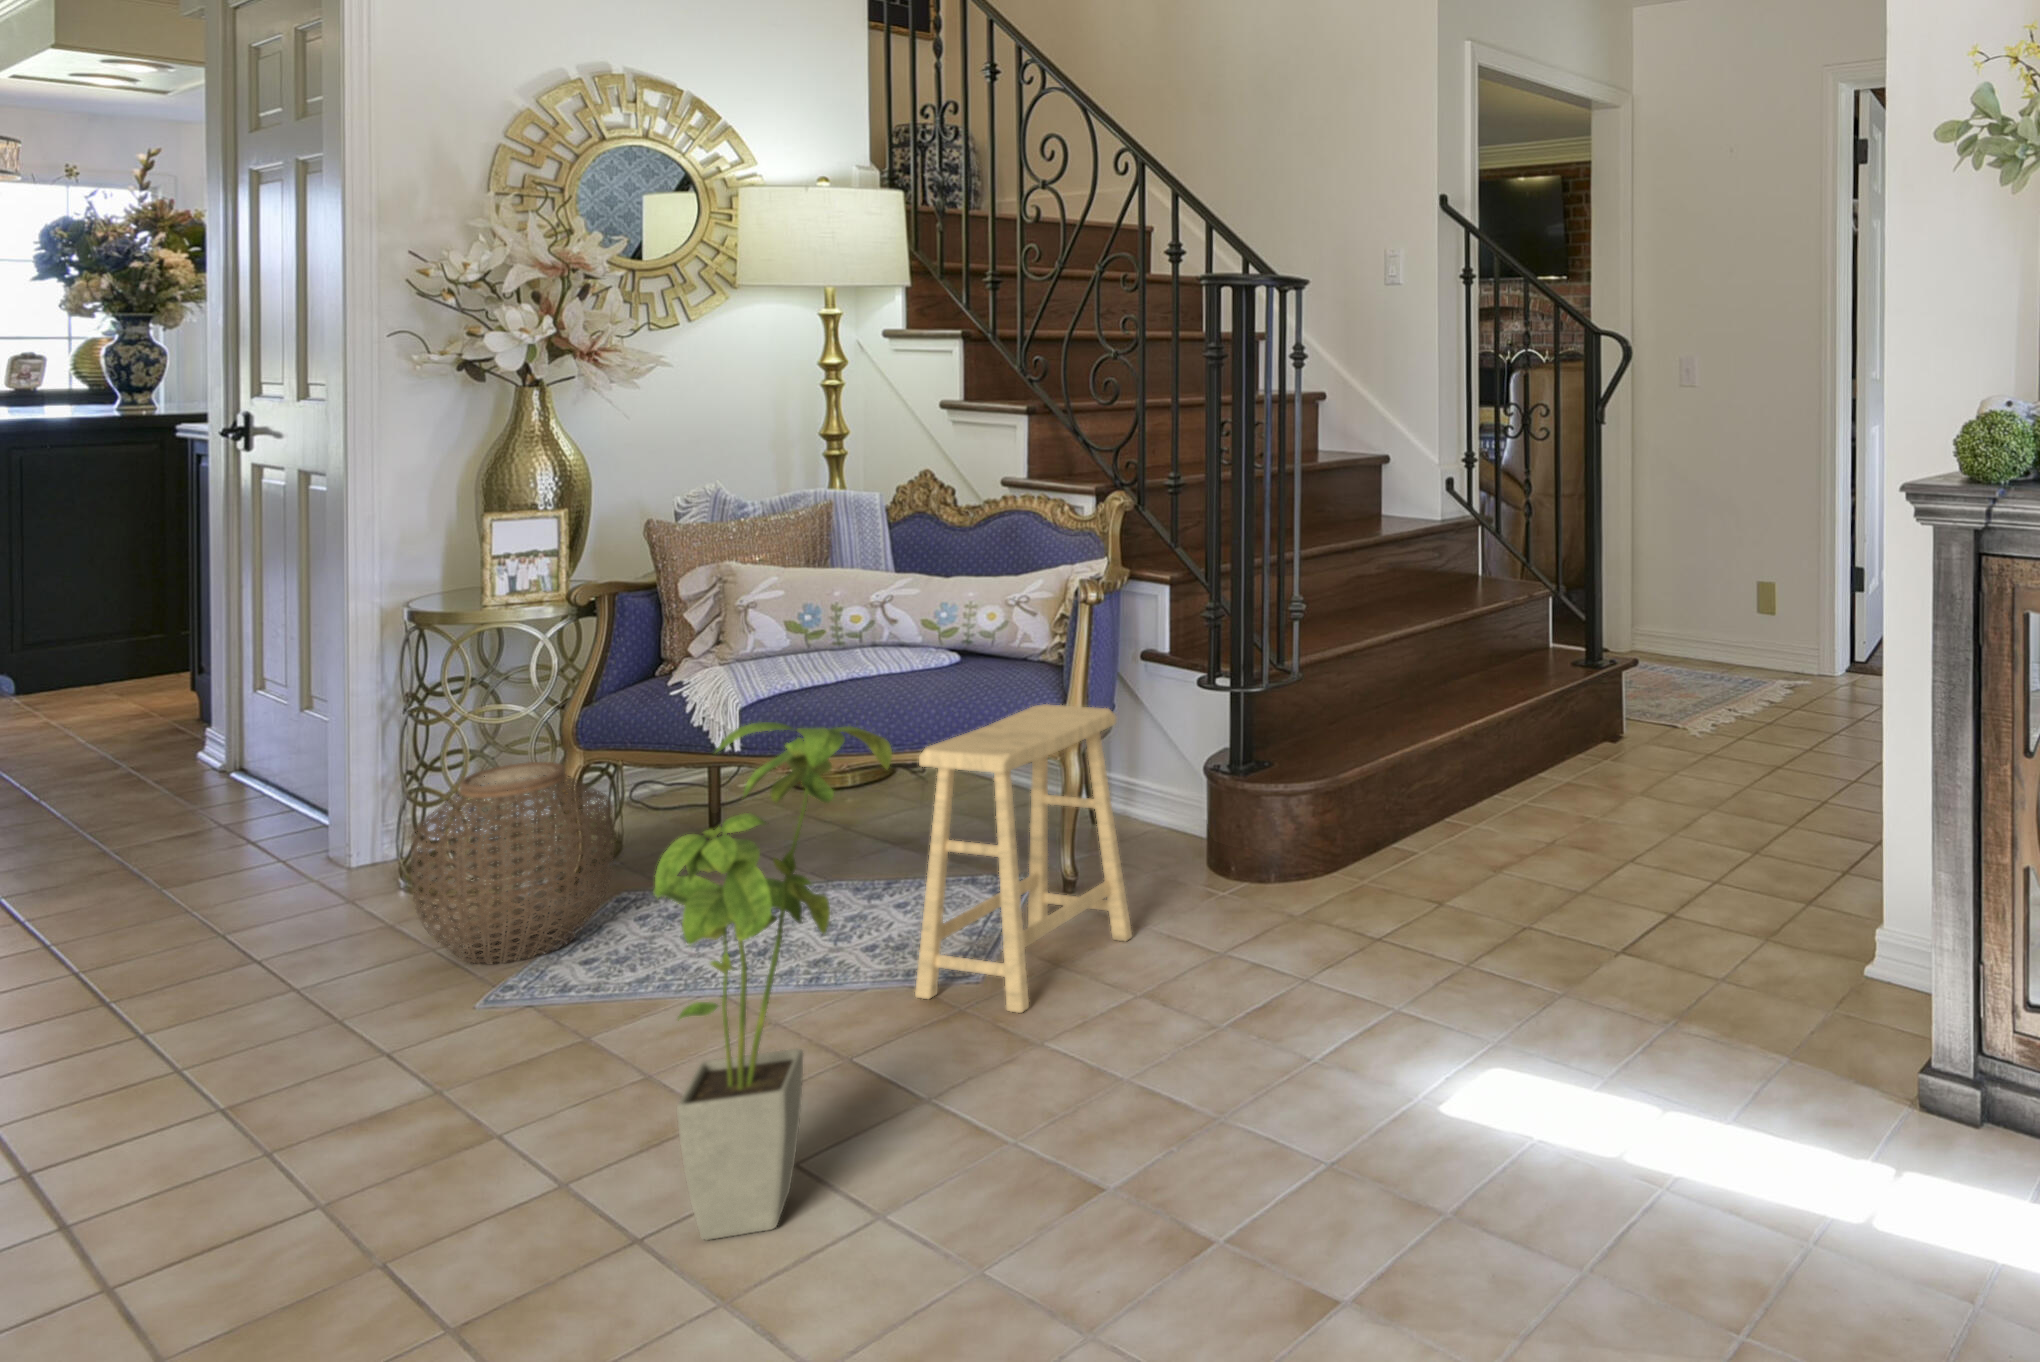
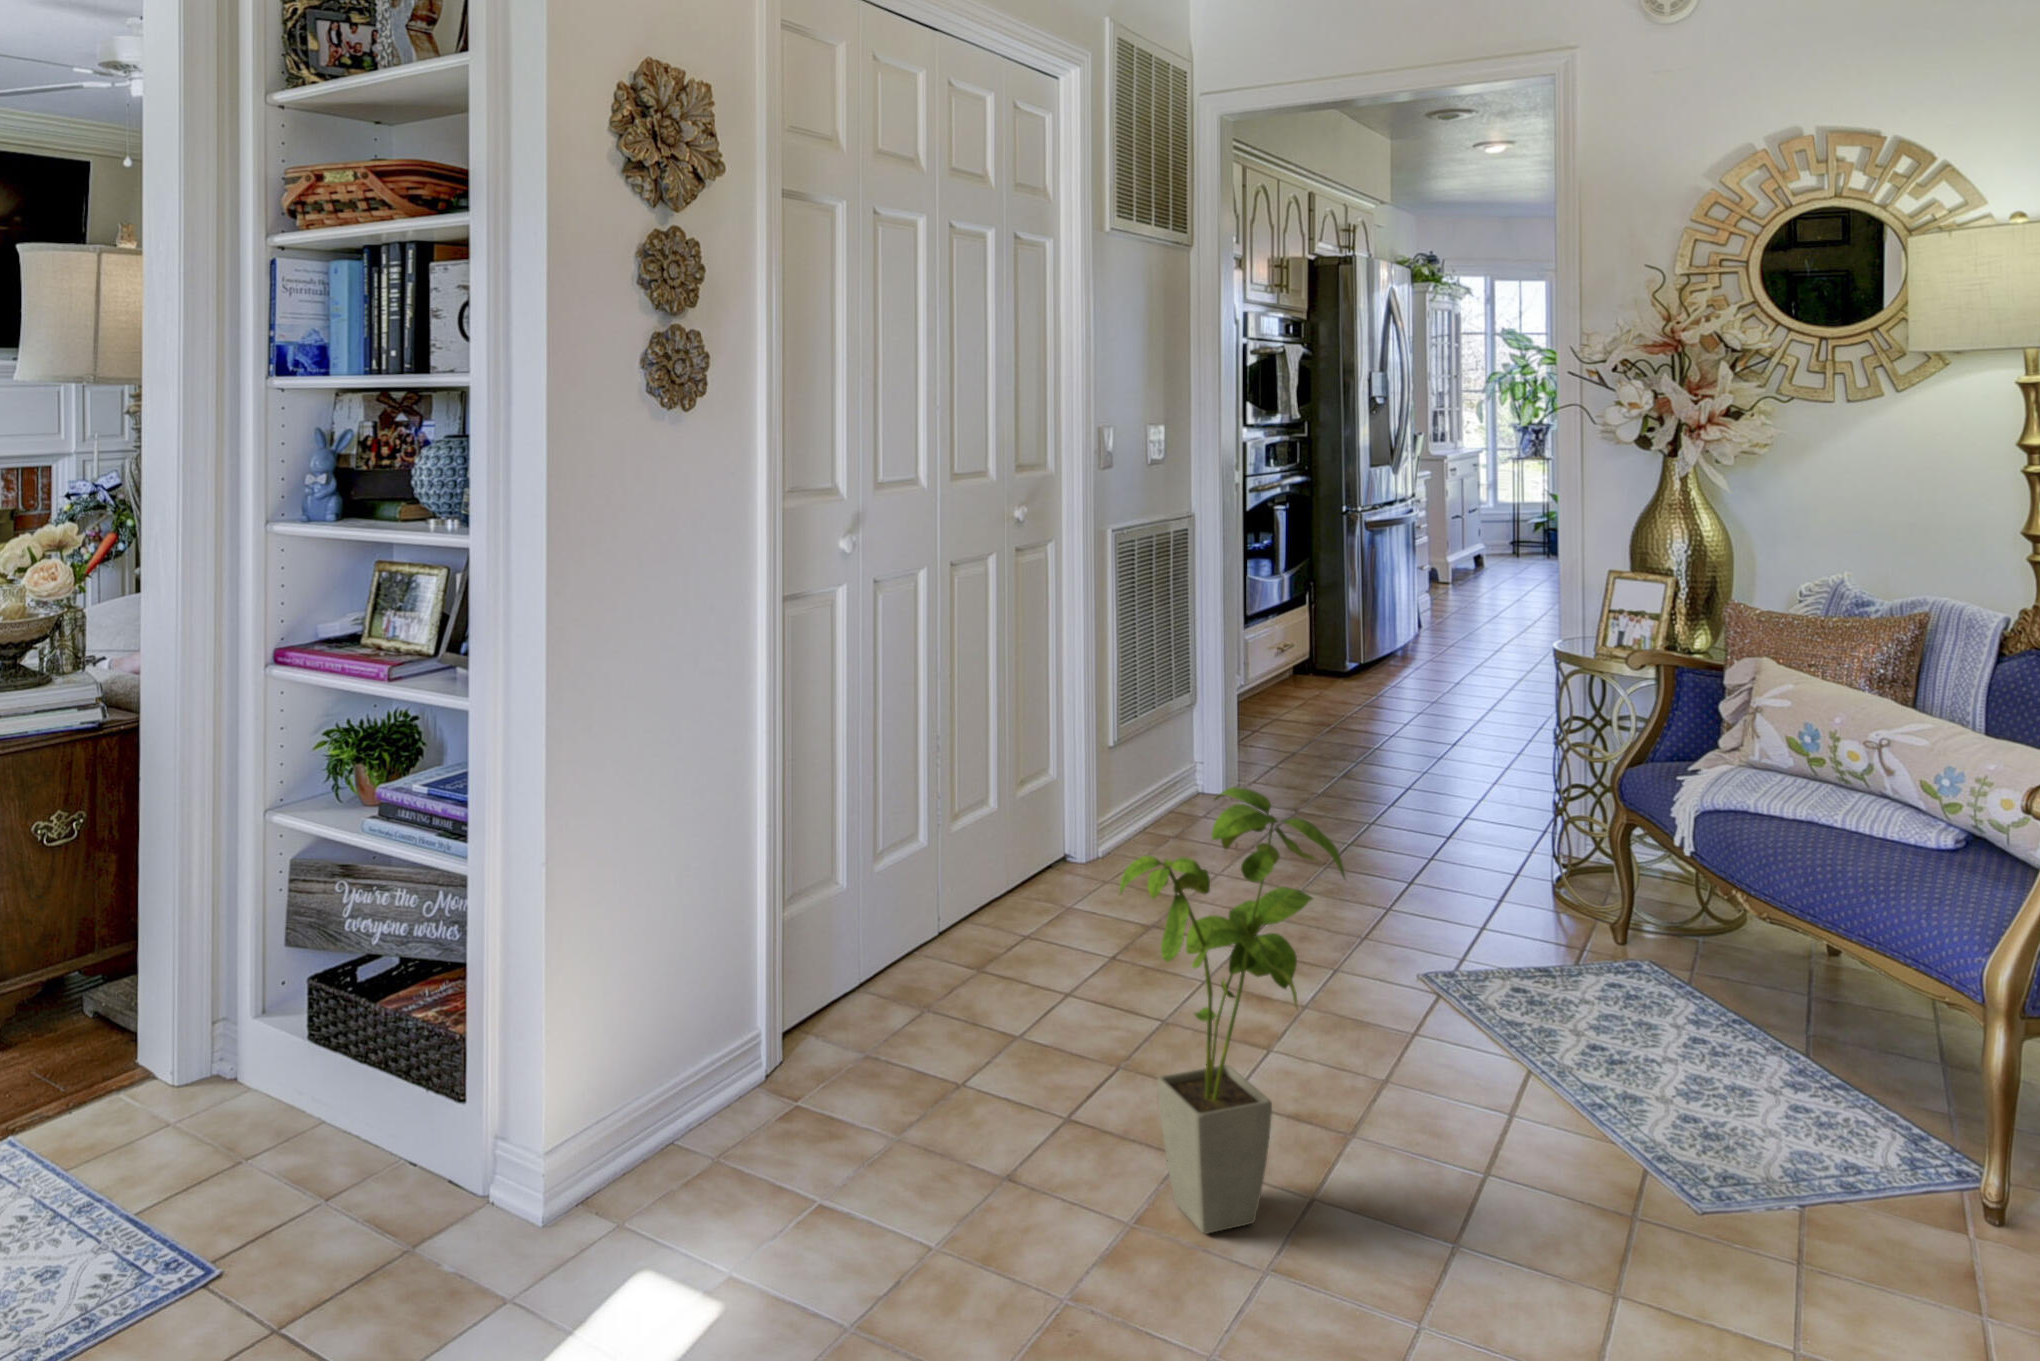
footstool: present [915,704,1132,1013] -> none [1621,907,1929,1305]
woven basket: present [411,762,614,964] -> none [1441,789,1602,971]

